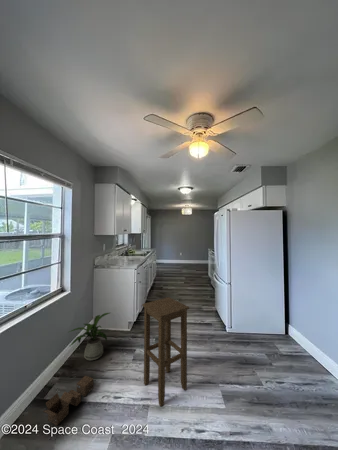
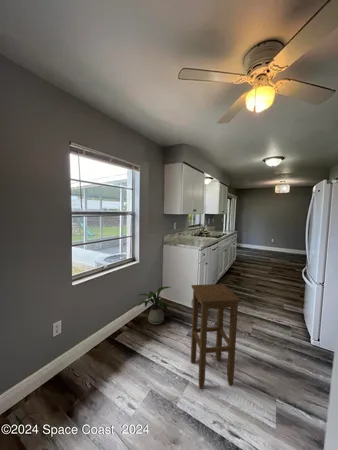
cardboard box: present [44,376,93,425] -> none [107,334,148,364]

